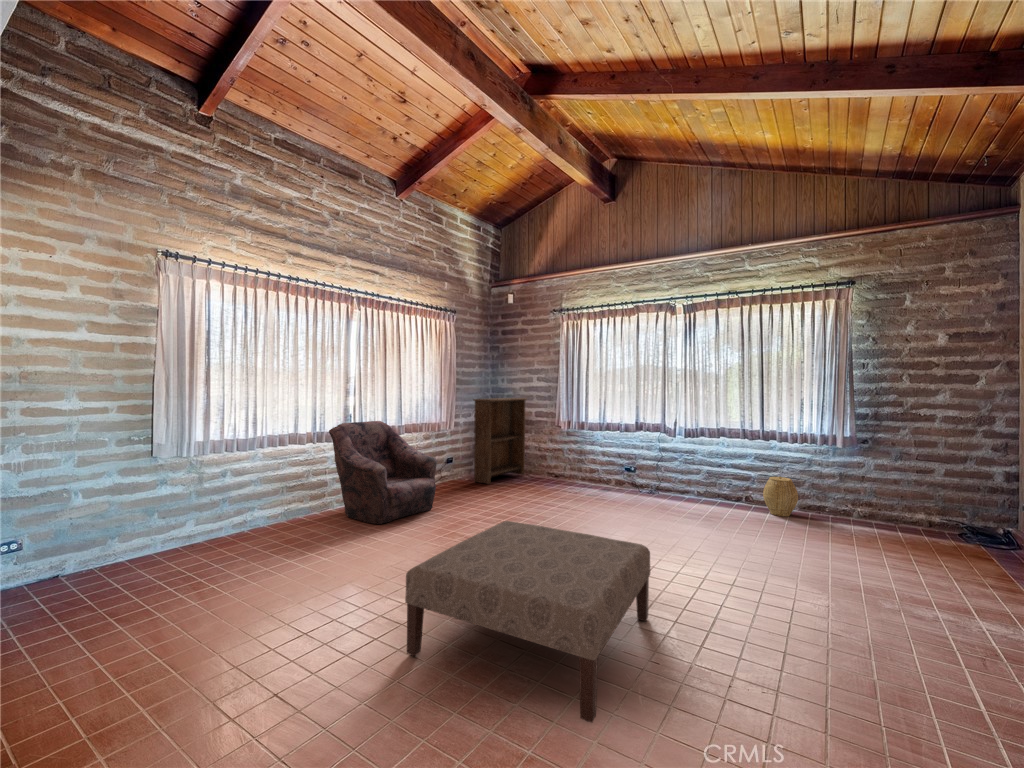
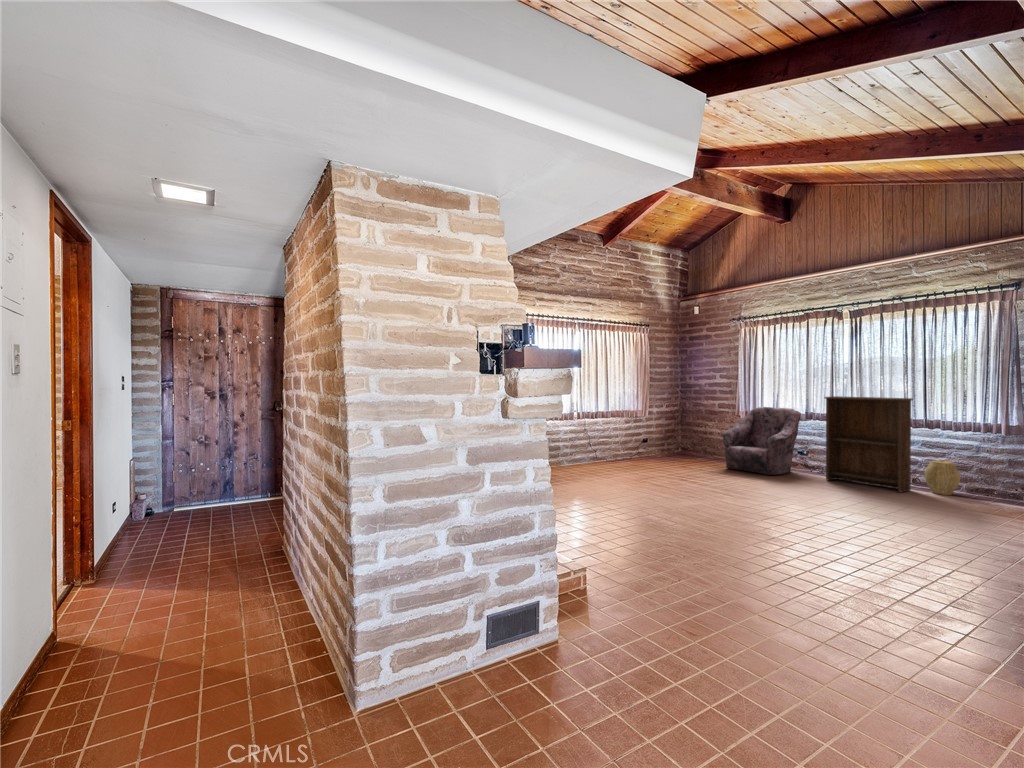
bookshelf: present [473,398,526,484] -> present [825,396,913,493]
armchair: present [329,421,437,524] -> present [722,407,801,475]
ottoman: present [405,521,650,722] -> none [614,465,764,545]

